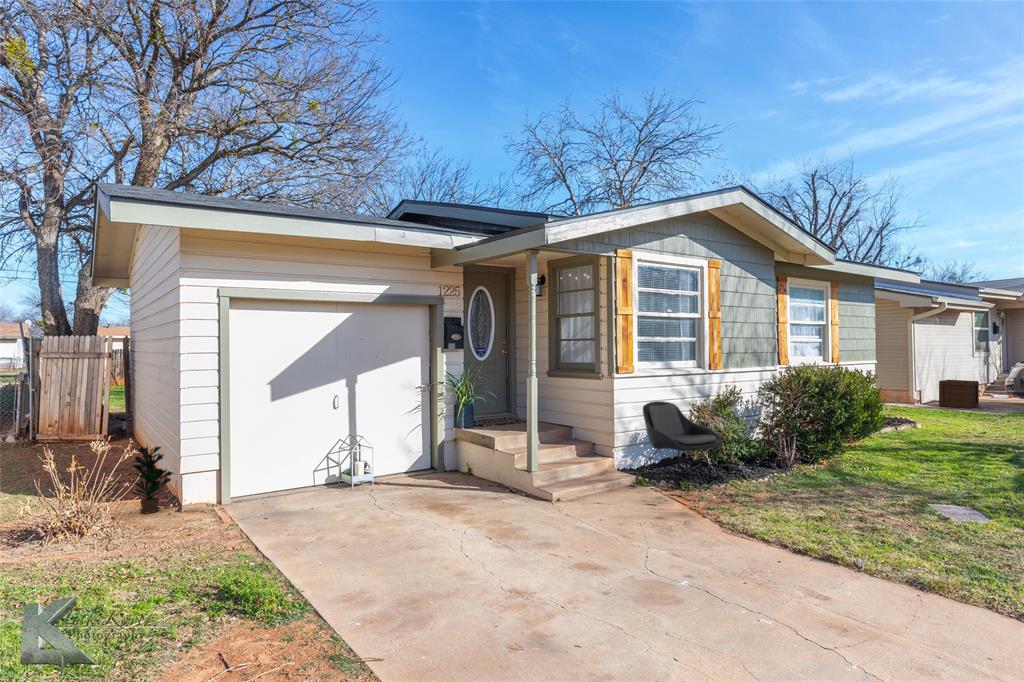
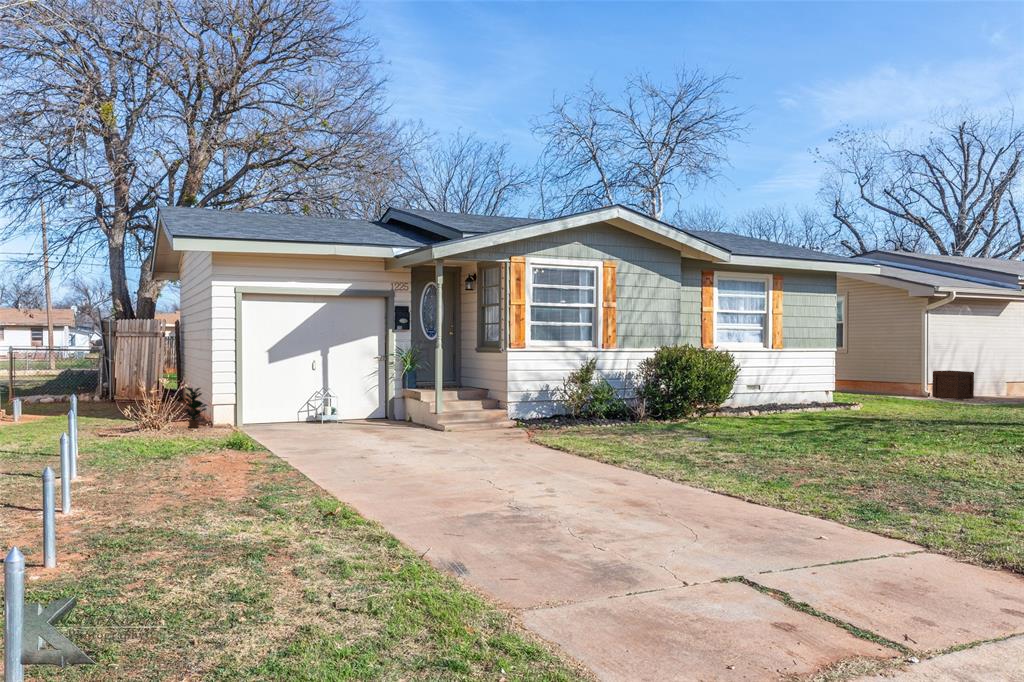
lounge chair: present [639,401,723,485] -> none [530,370,588,429]

